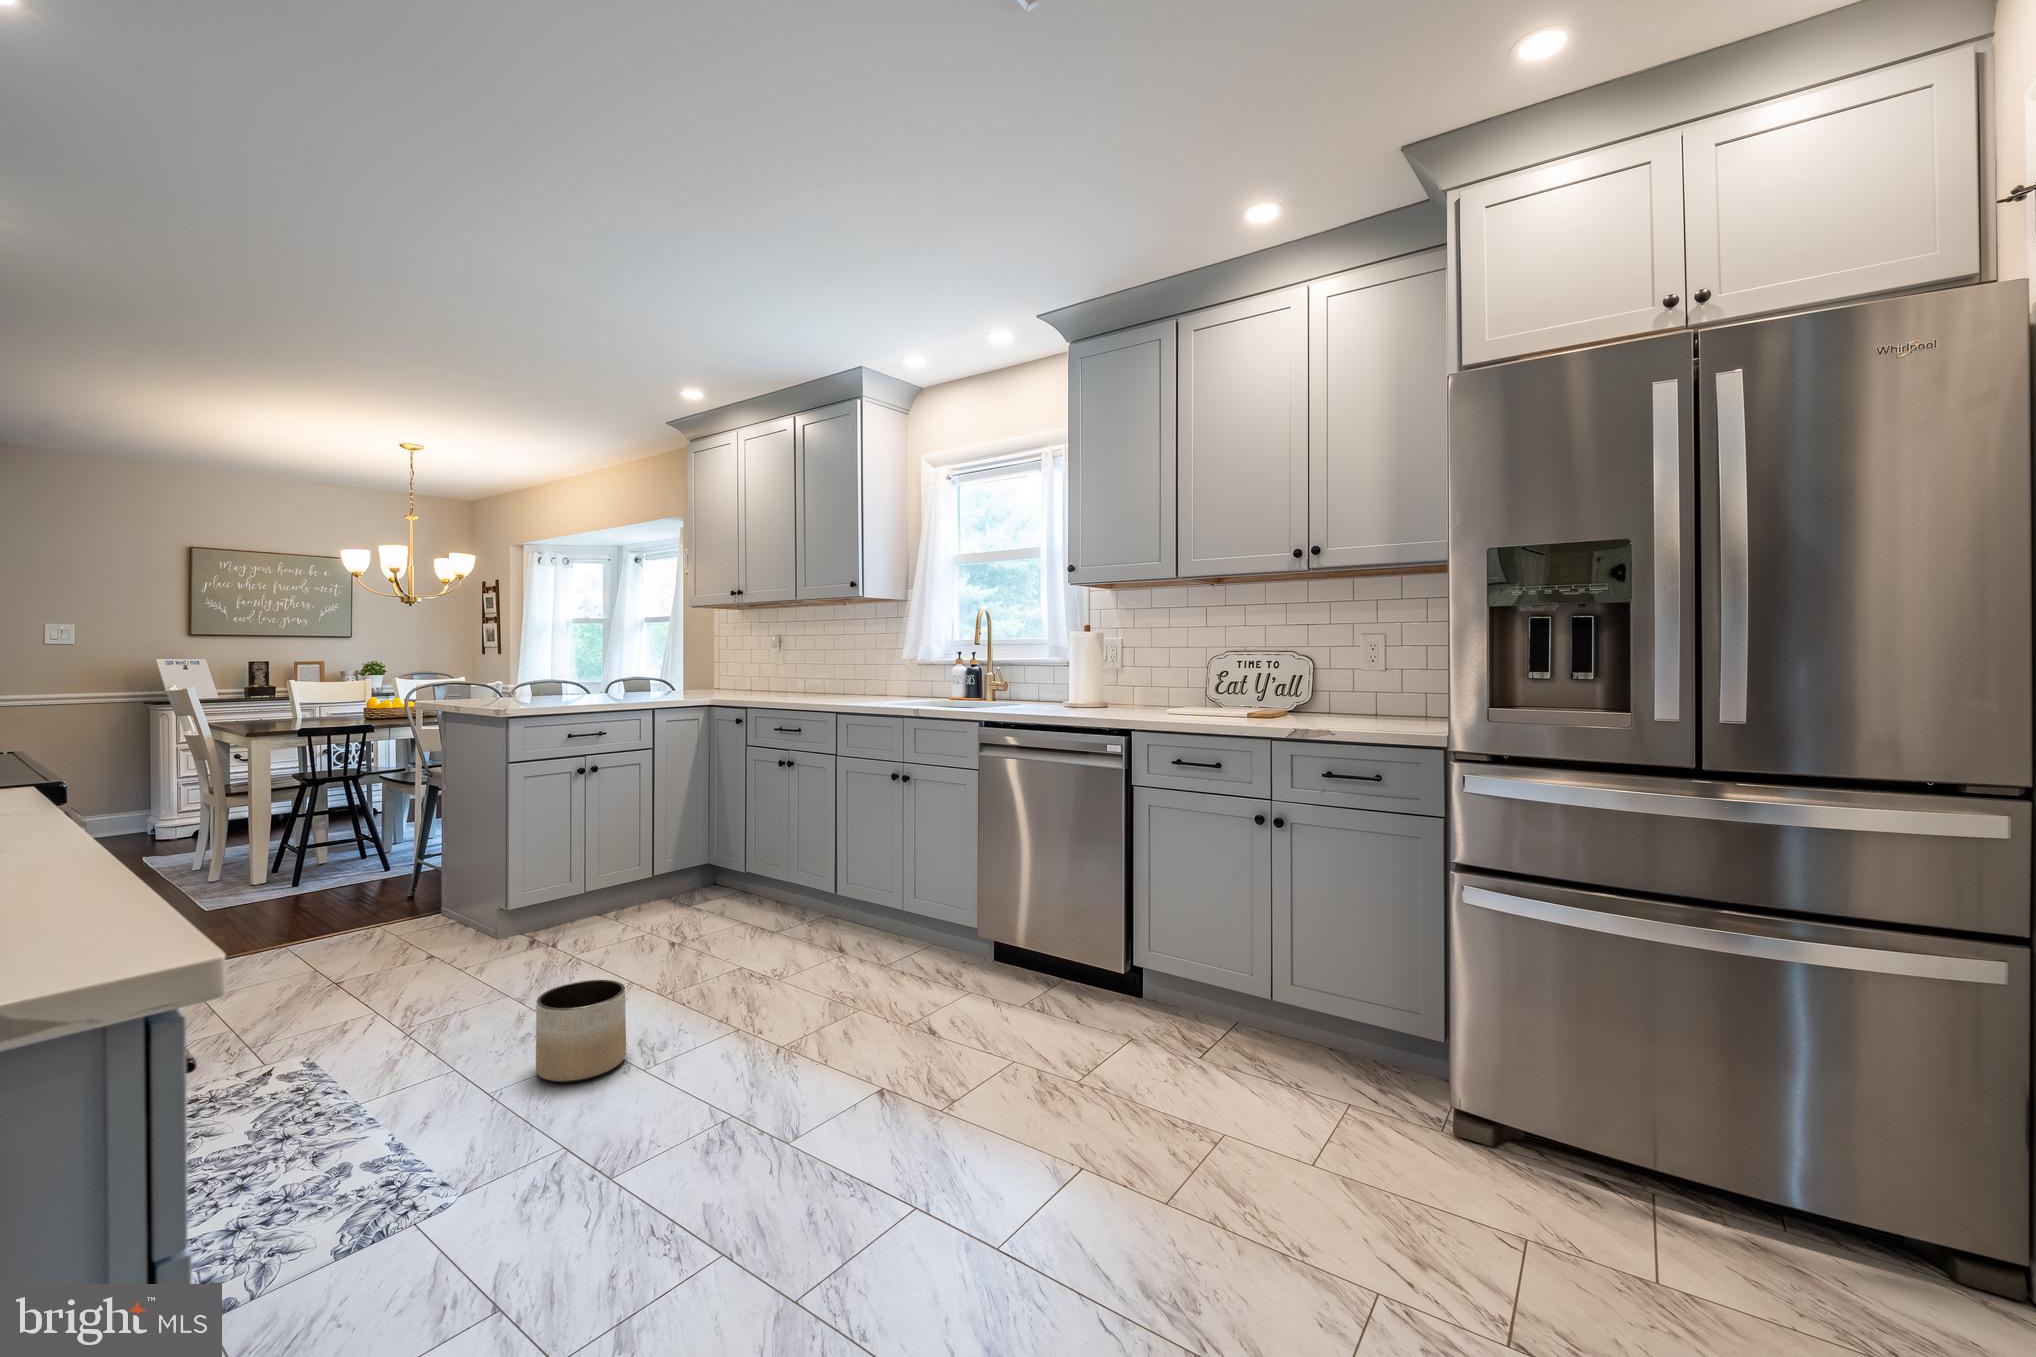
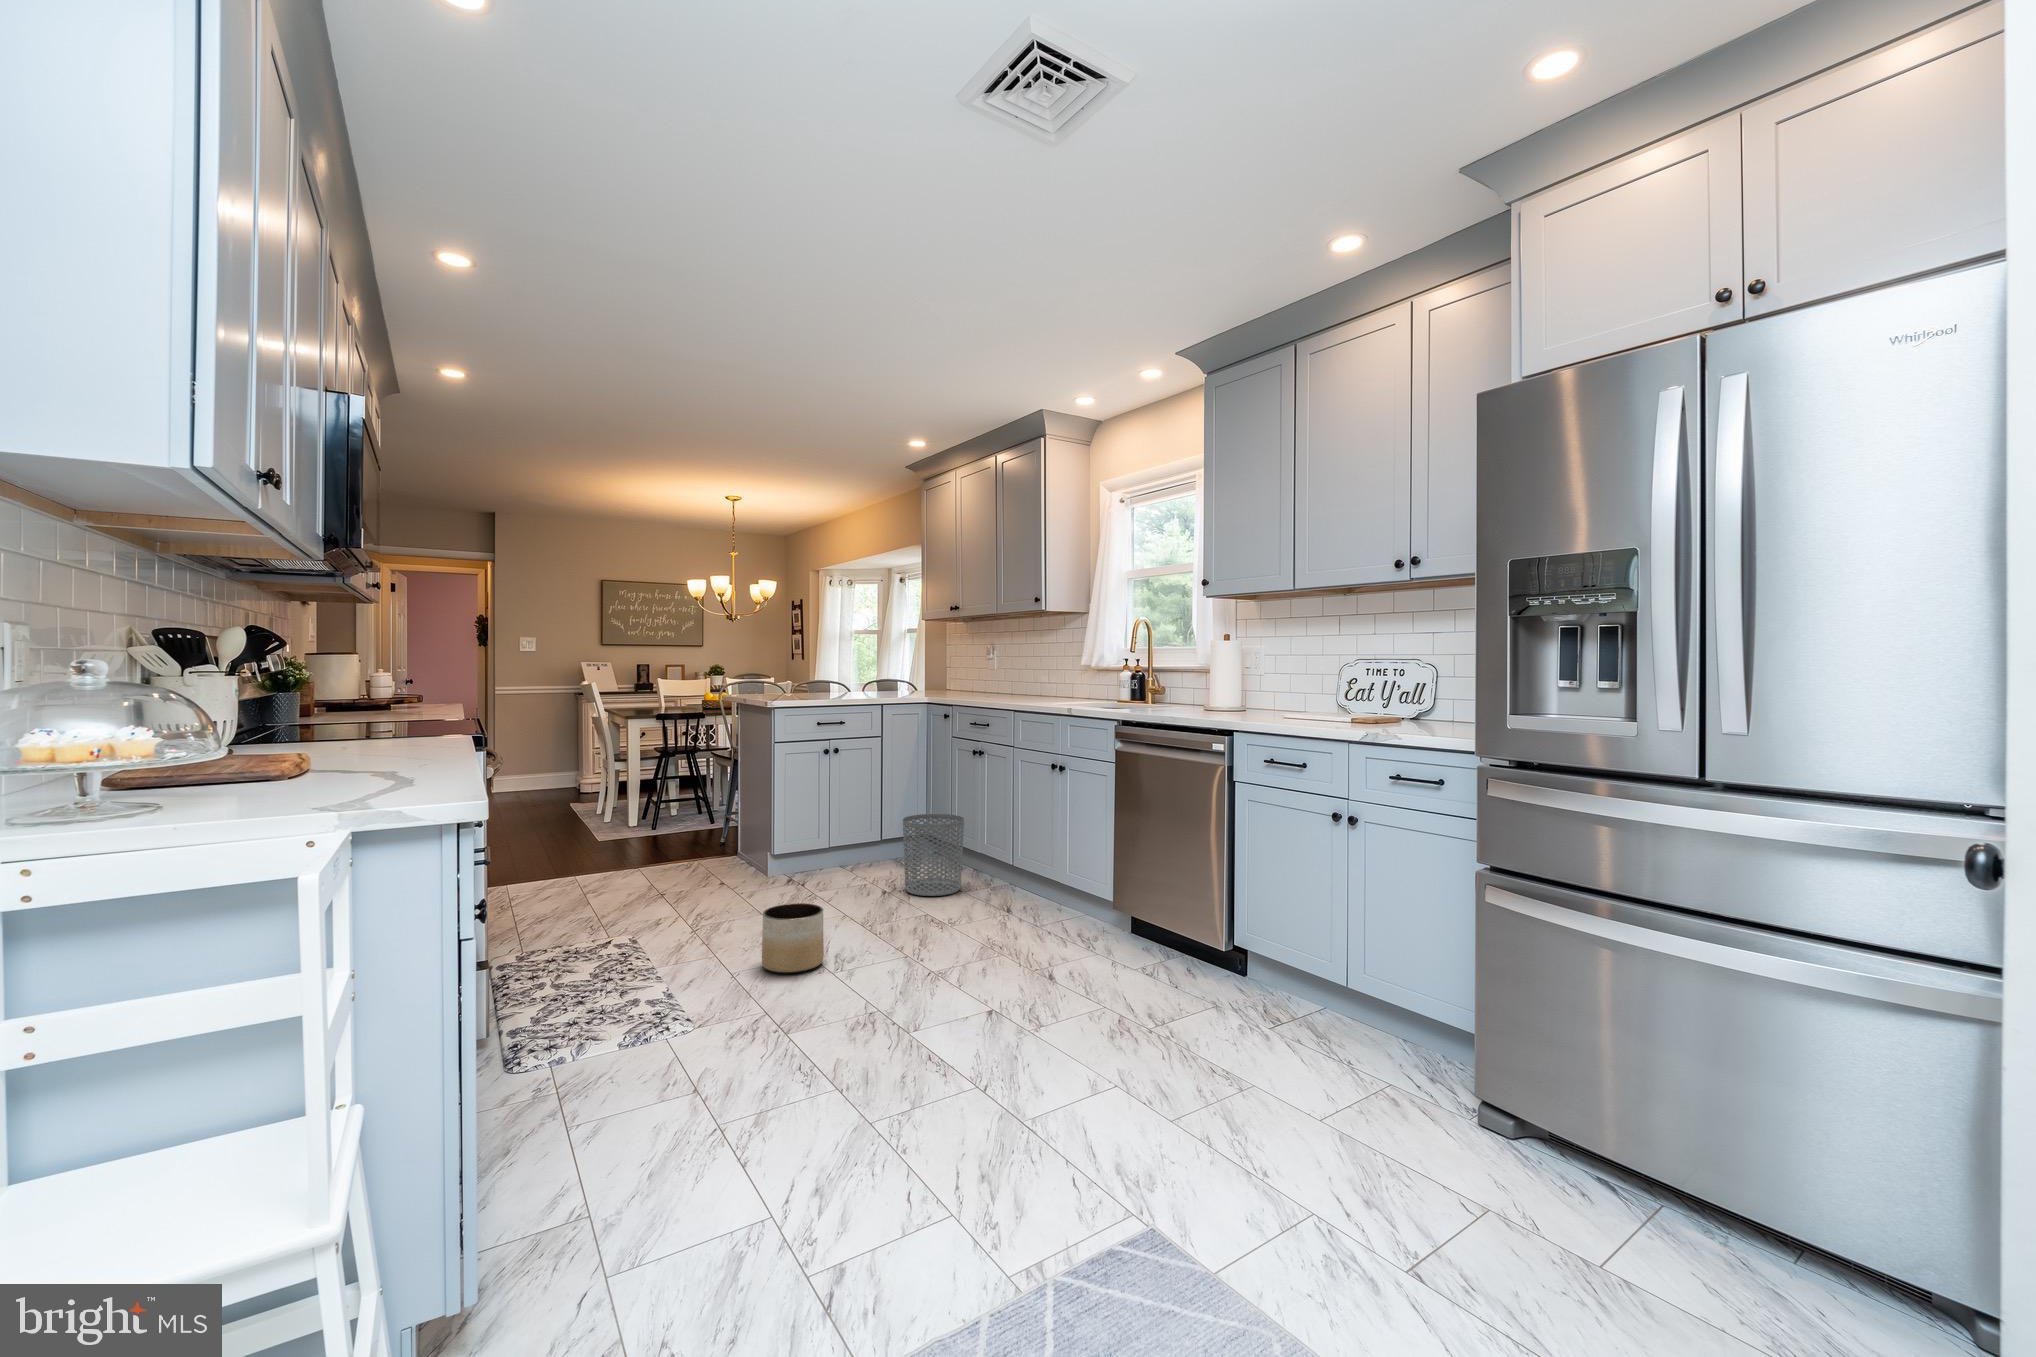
waste bin: none [693,840,771,943] -> present [903,814,964,896]

